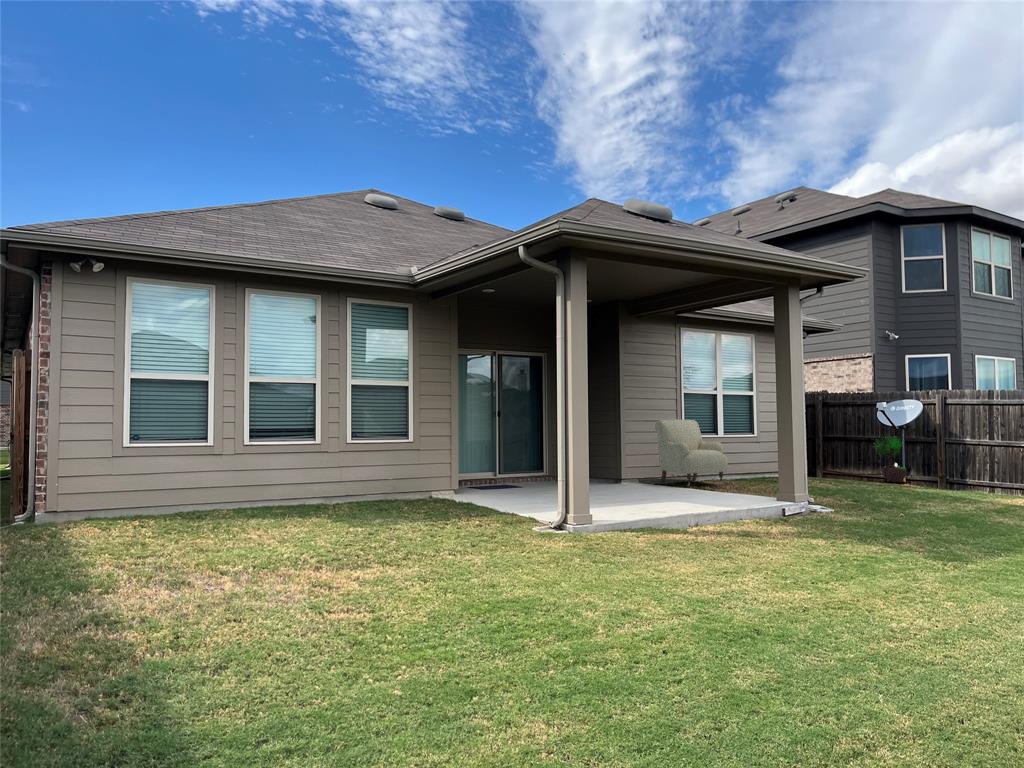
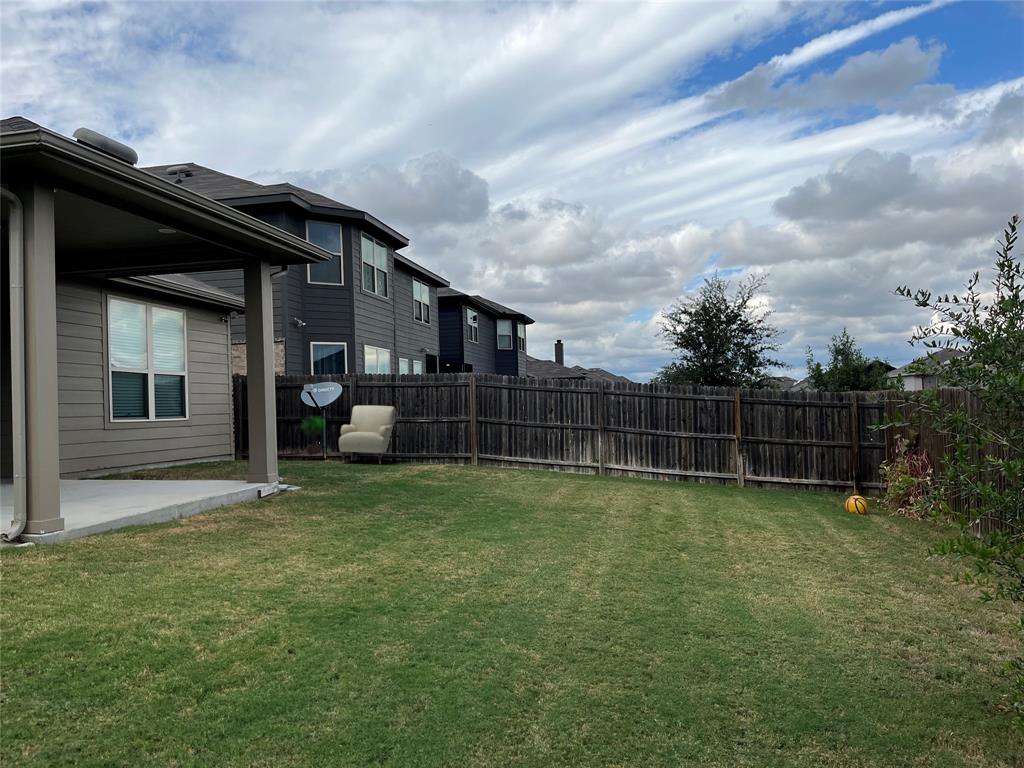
chair: present [655,419,728,486] -> present [339,406,396,464]

